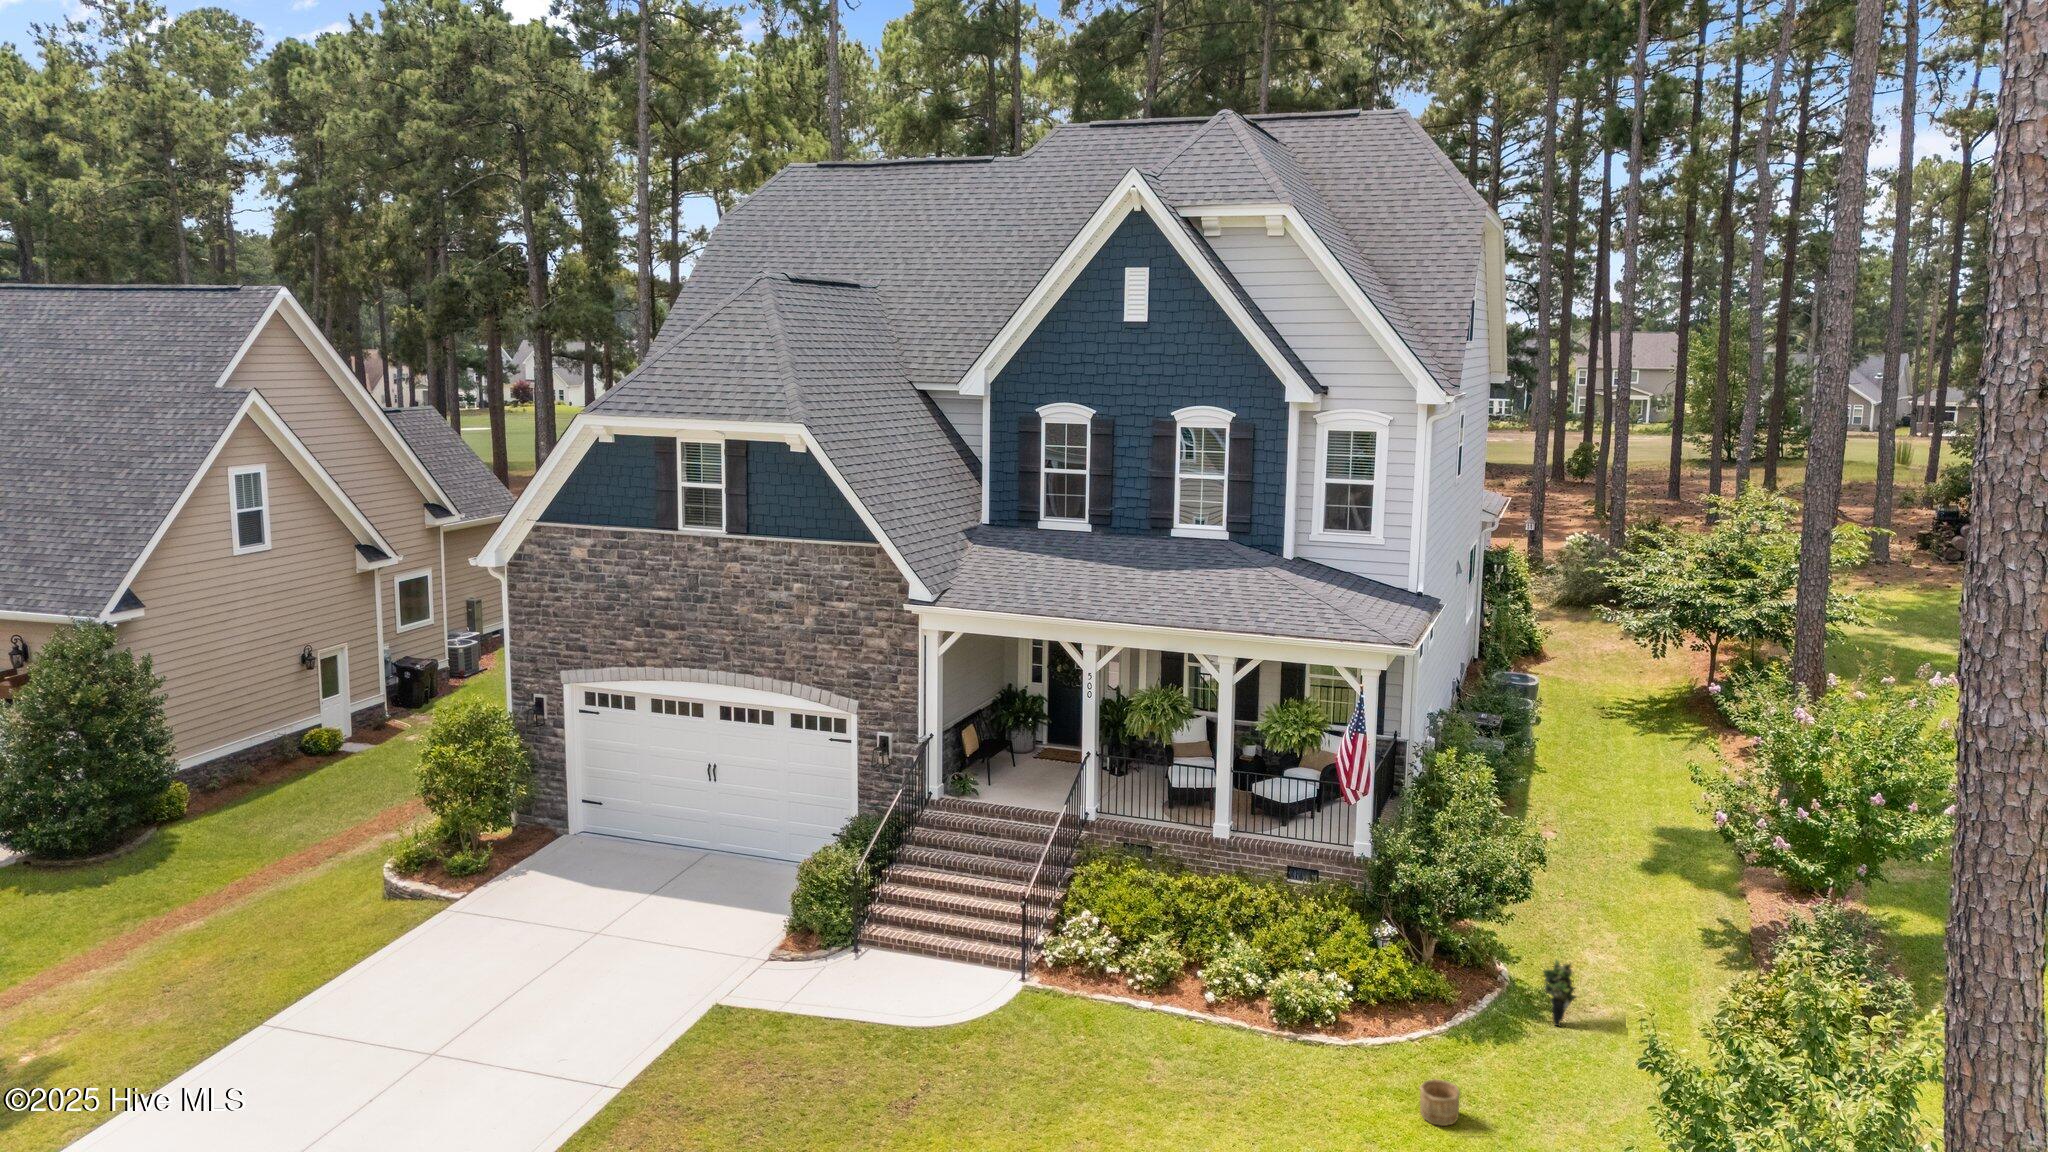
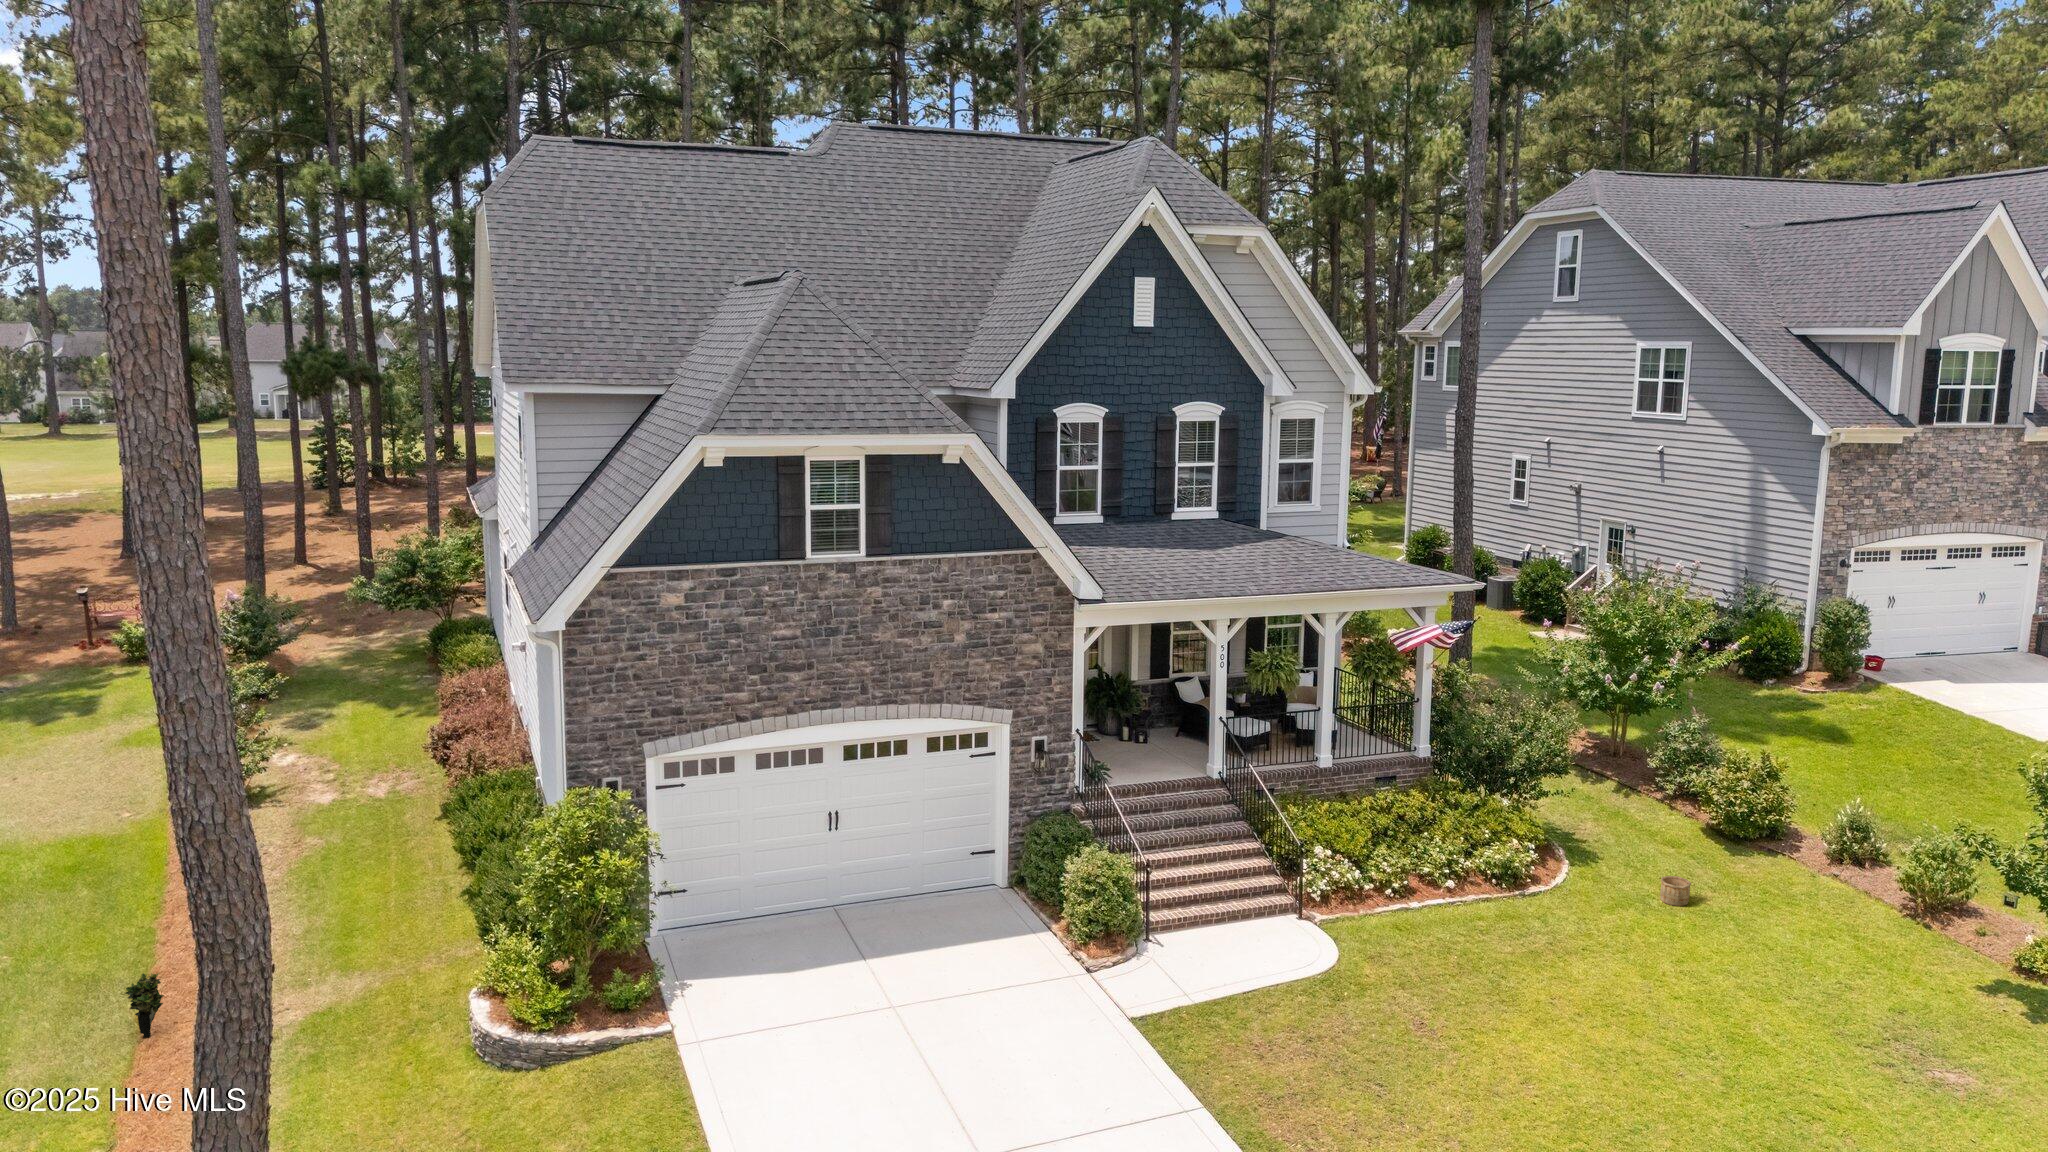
potted plant: present [1543,960,1576,1026] -> present [125,973,164,1038]

